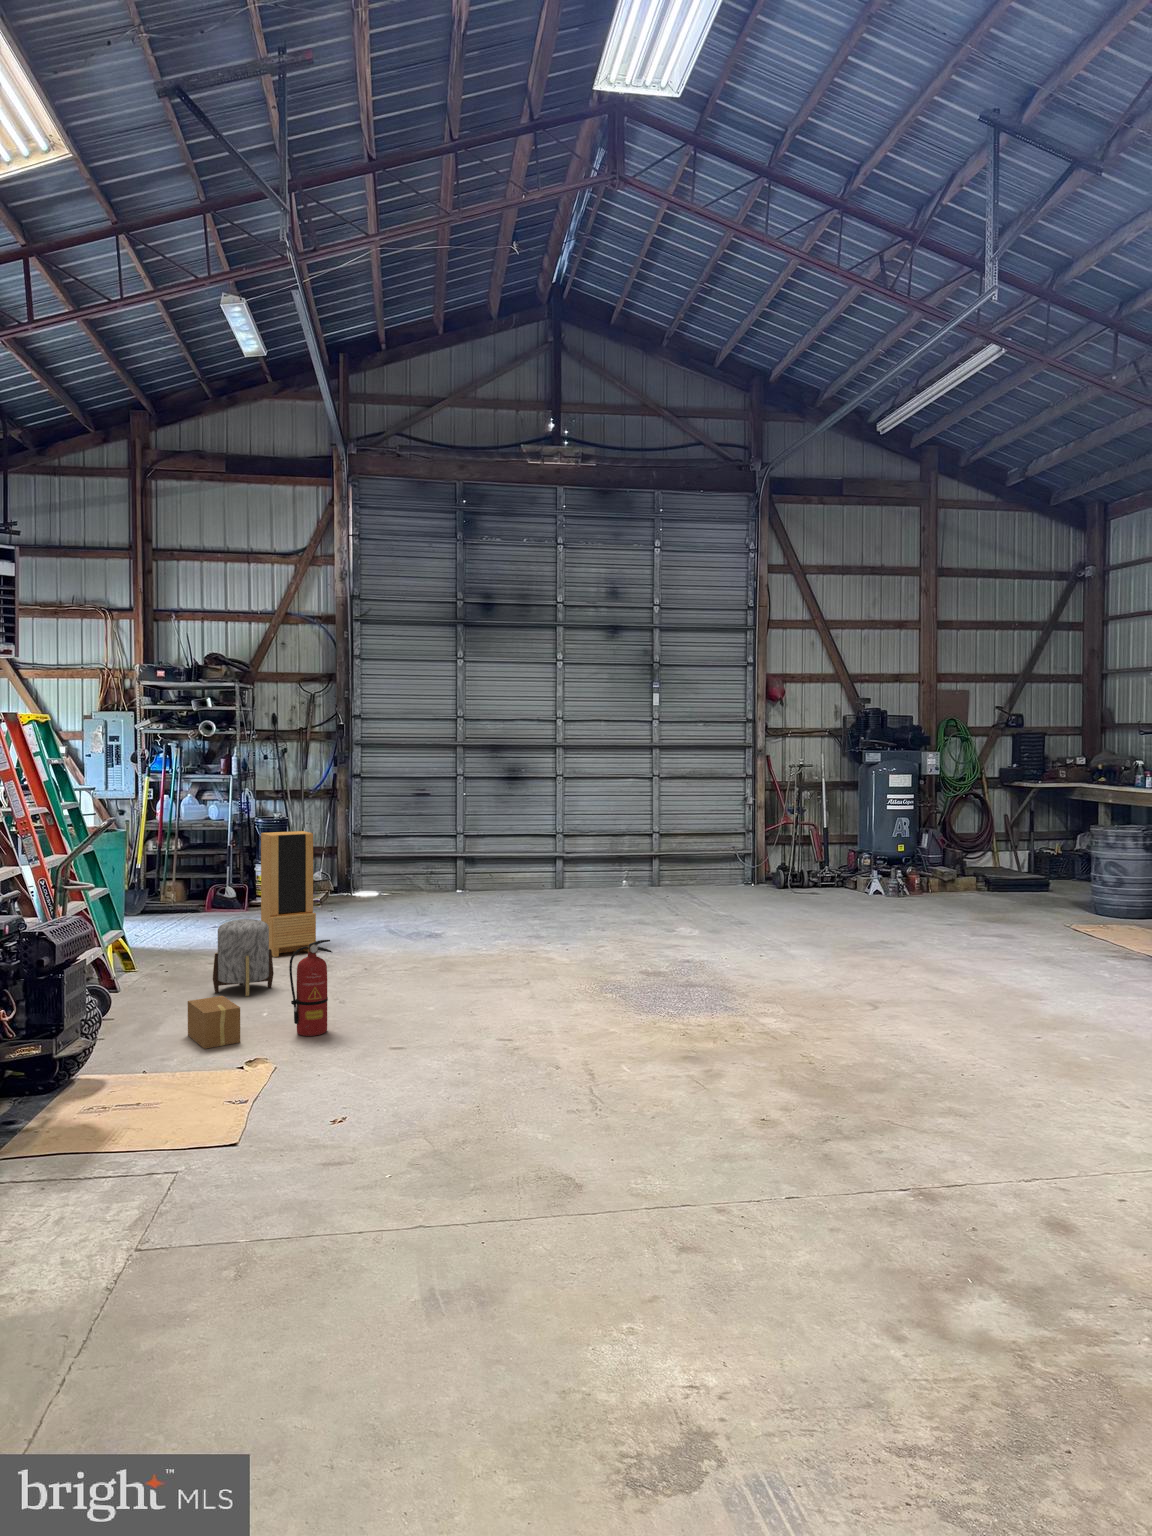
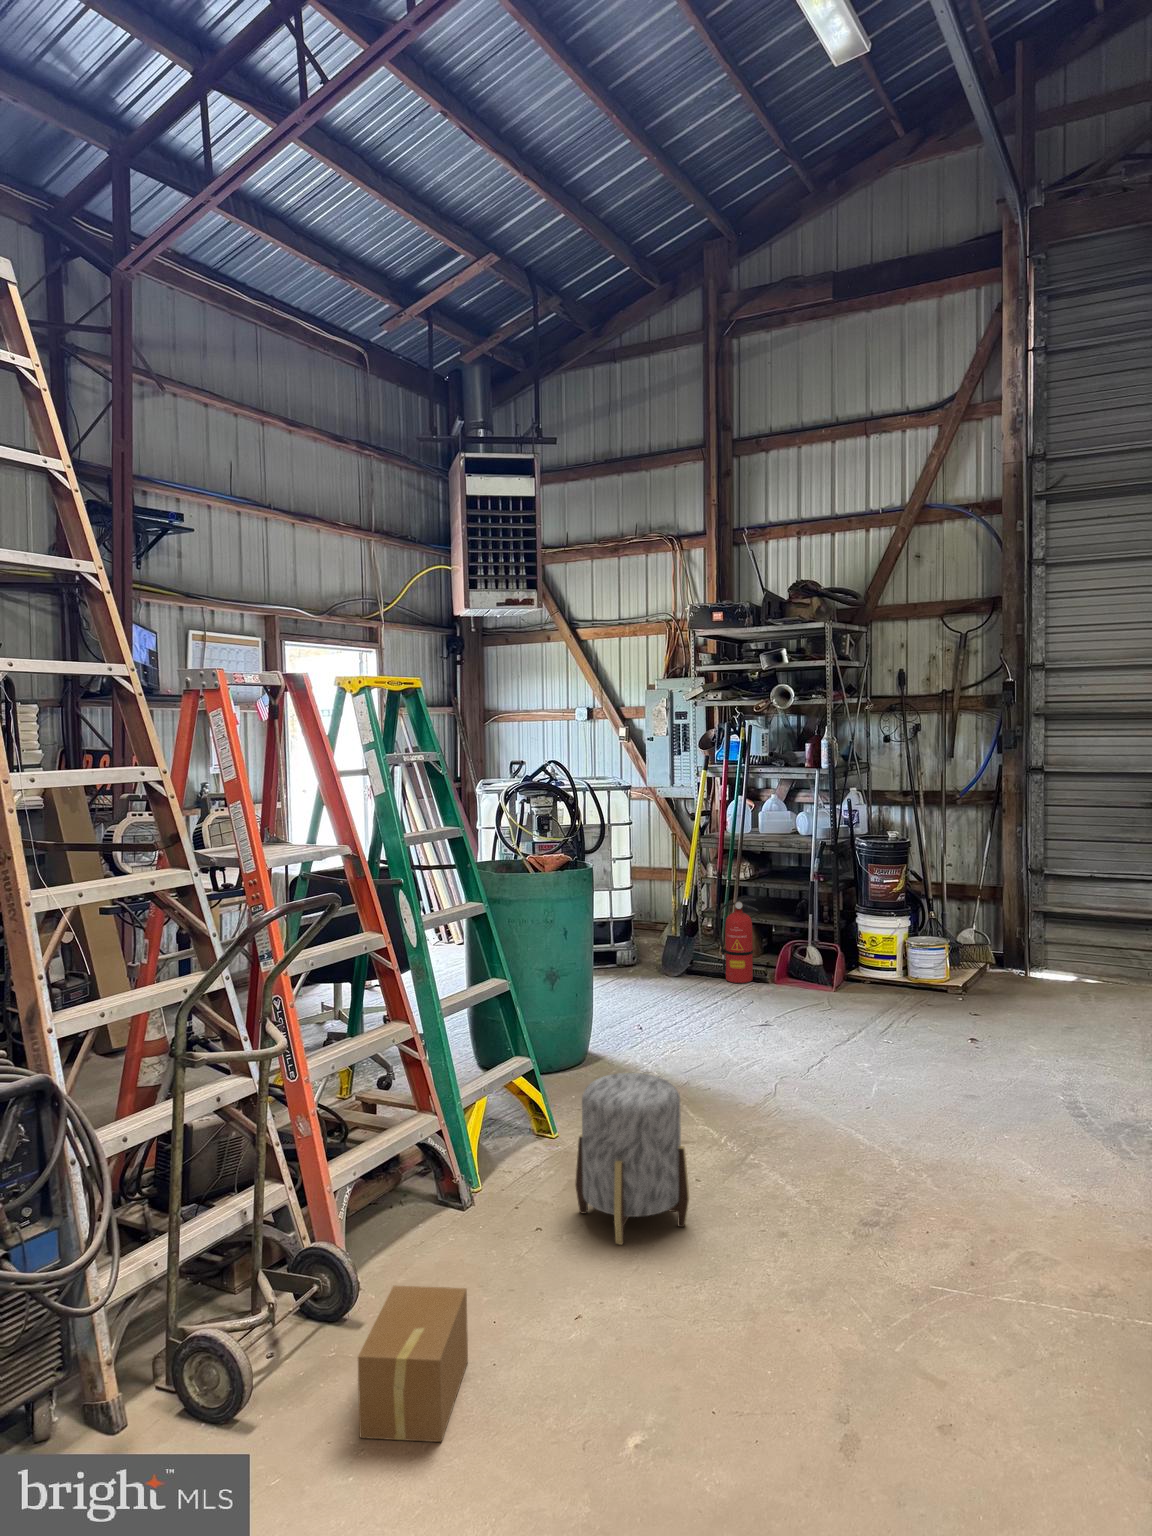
storage cabinet: present [261,831,316,957] -> none [761,885,851,1128]
fire extinguisher: present [289,940,332,1036] -> present [718,899,758,983]

